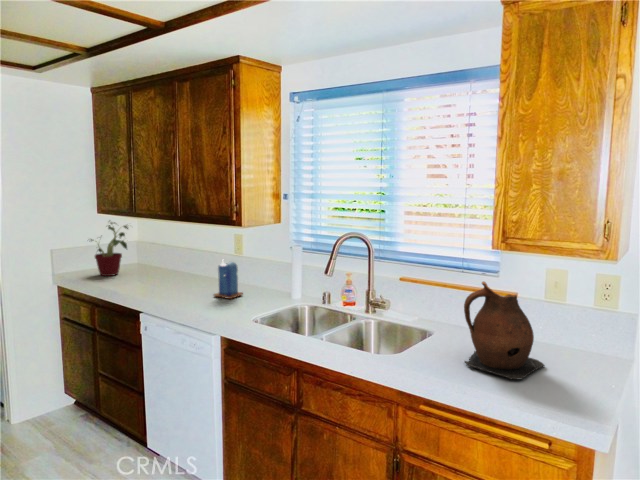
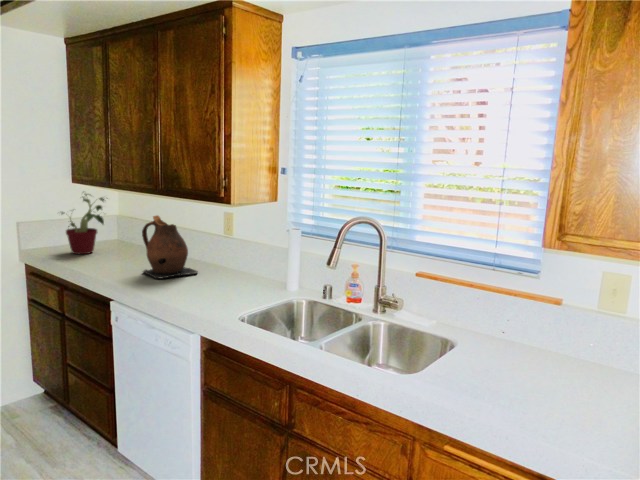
candle: present [214,260,243,299] -> none [196,242,231,289]
ceramic pitcher: present [464,282,544,380] -> present [142,216,198,278]

